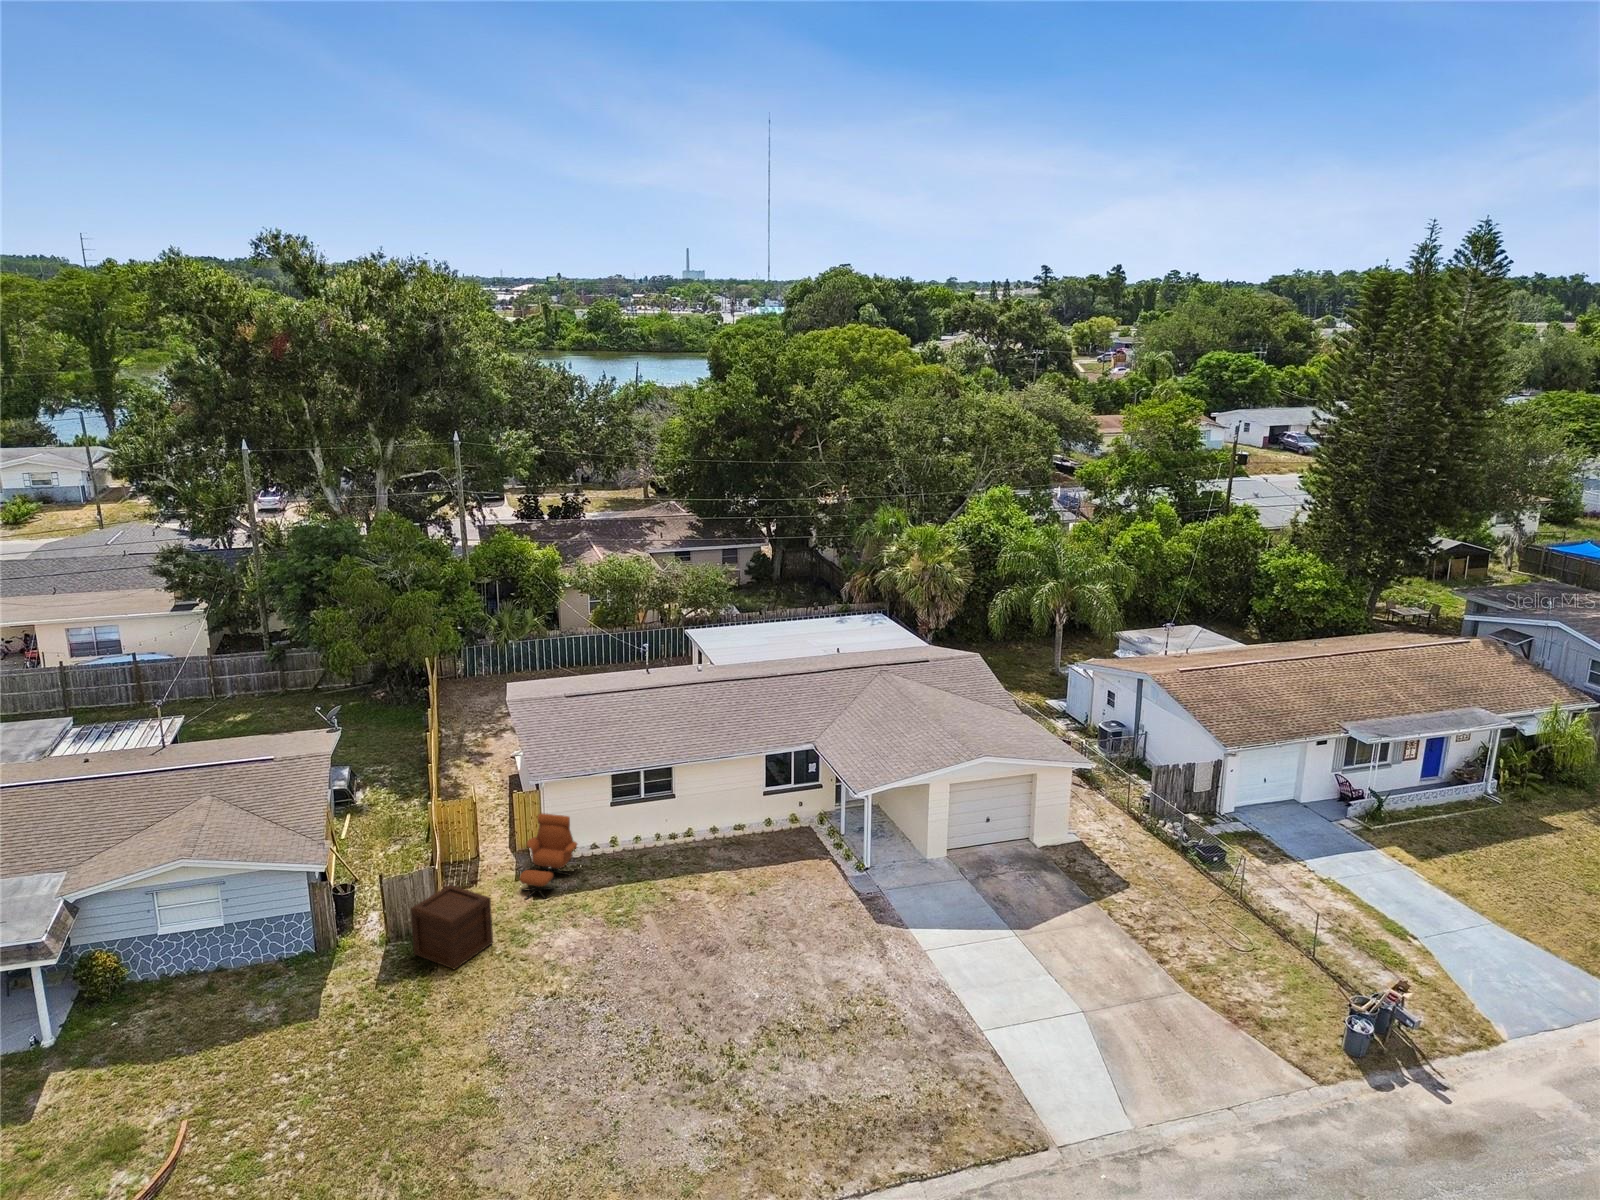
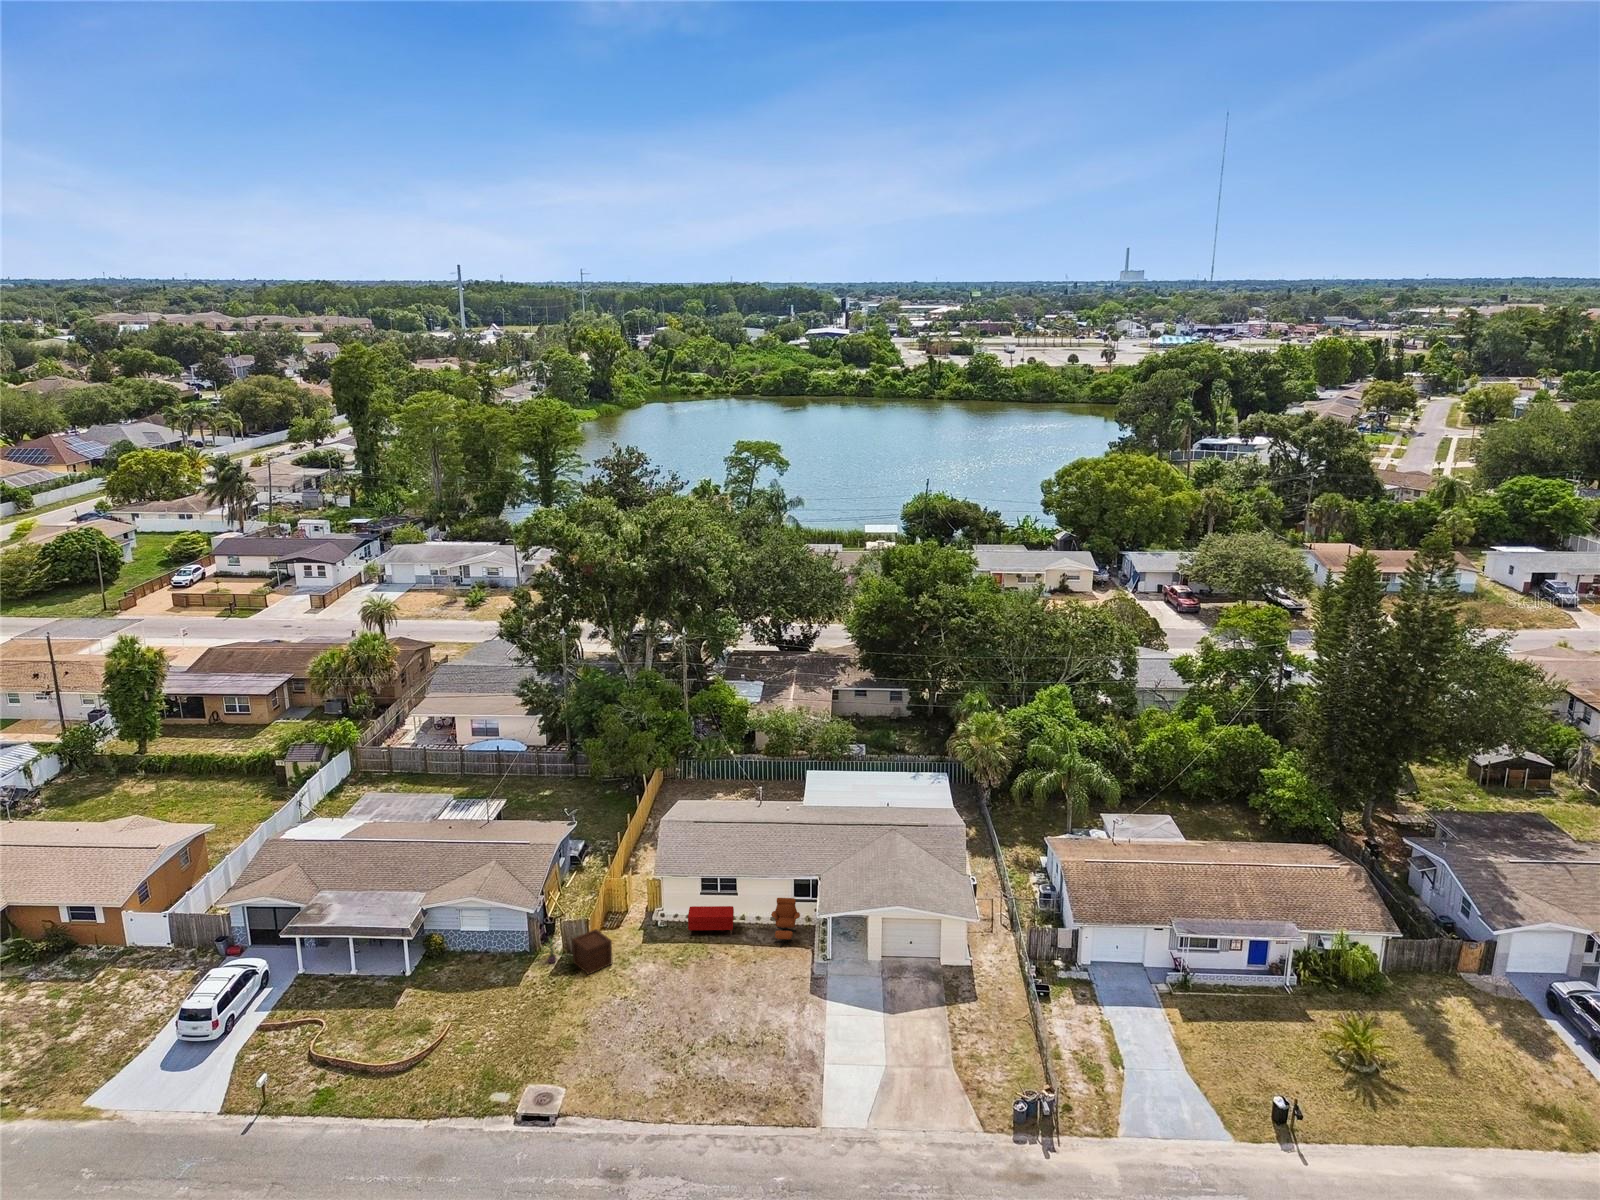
lounge chair: present [520,813,577,899] -> present [771,898,800,947]
bench: none [600,816,685,875] -> present [688,906,734,935]
decorative plant: none [341,914,394,964] -> present [545,939,558,963]

